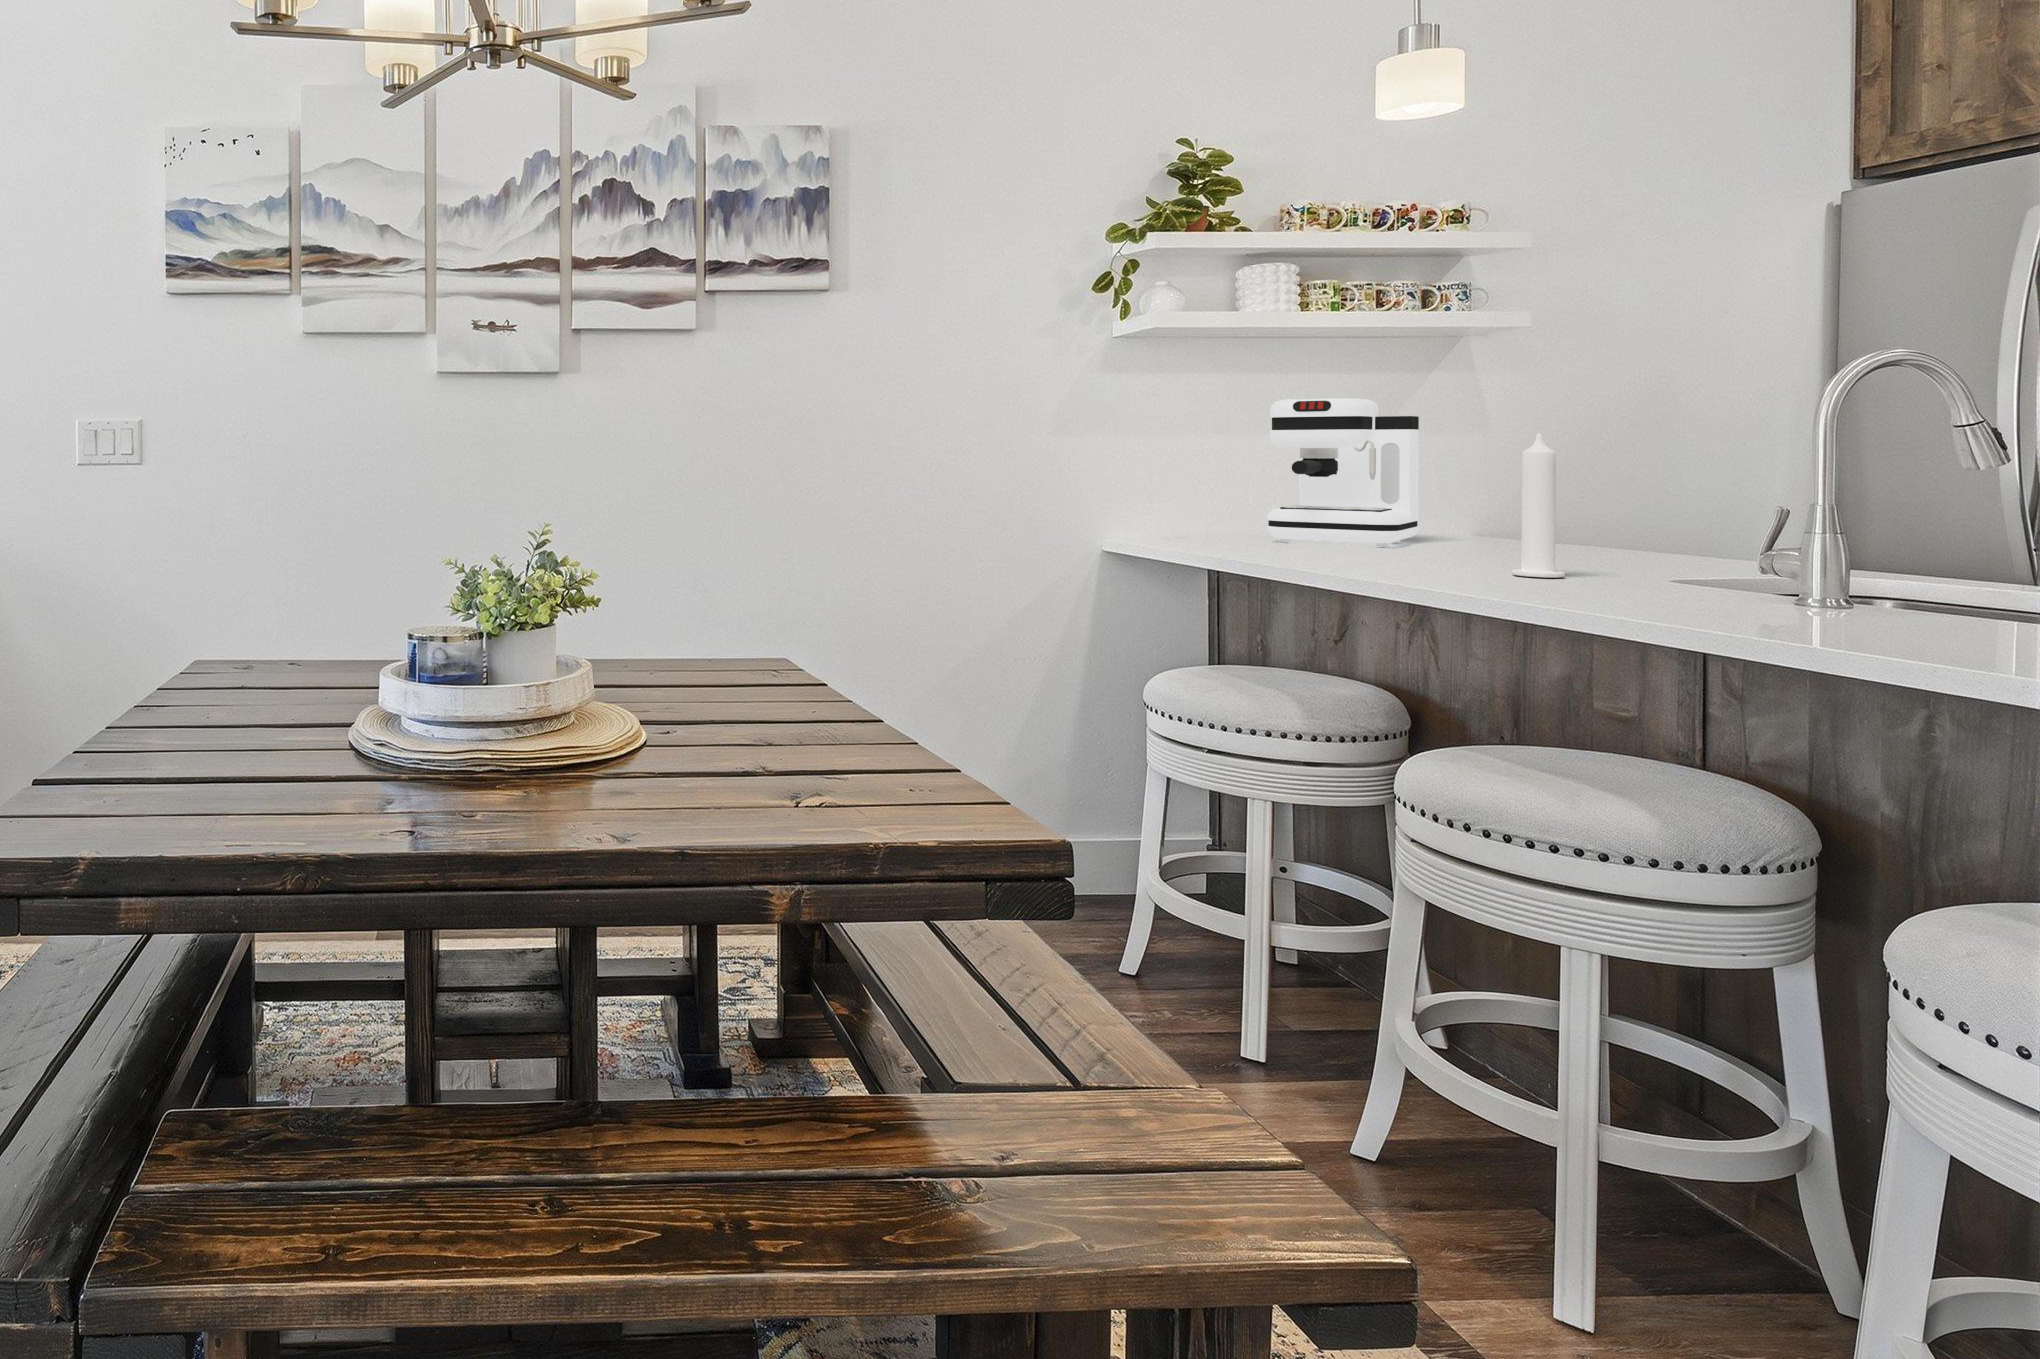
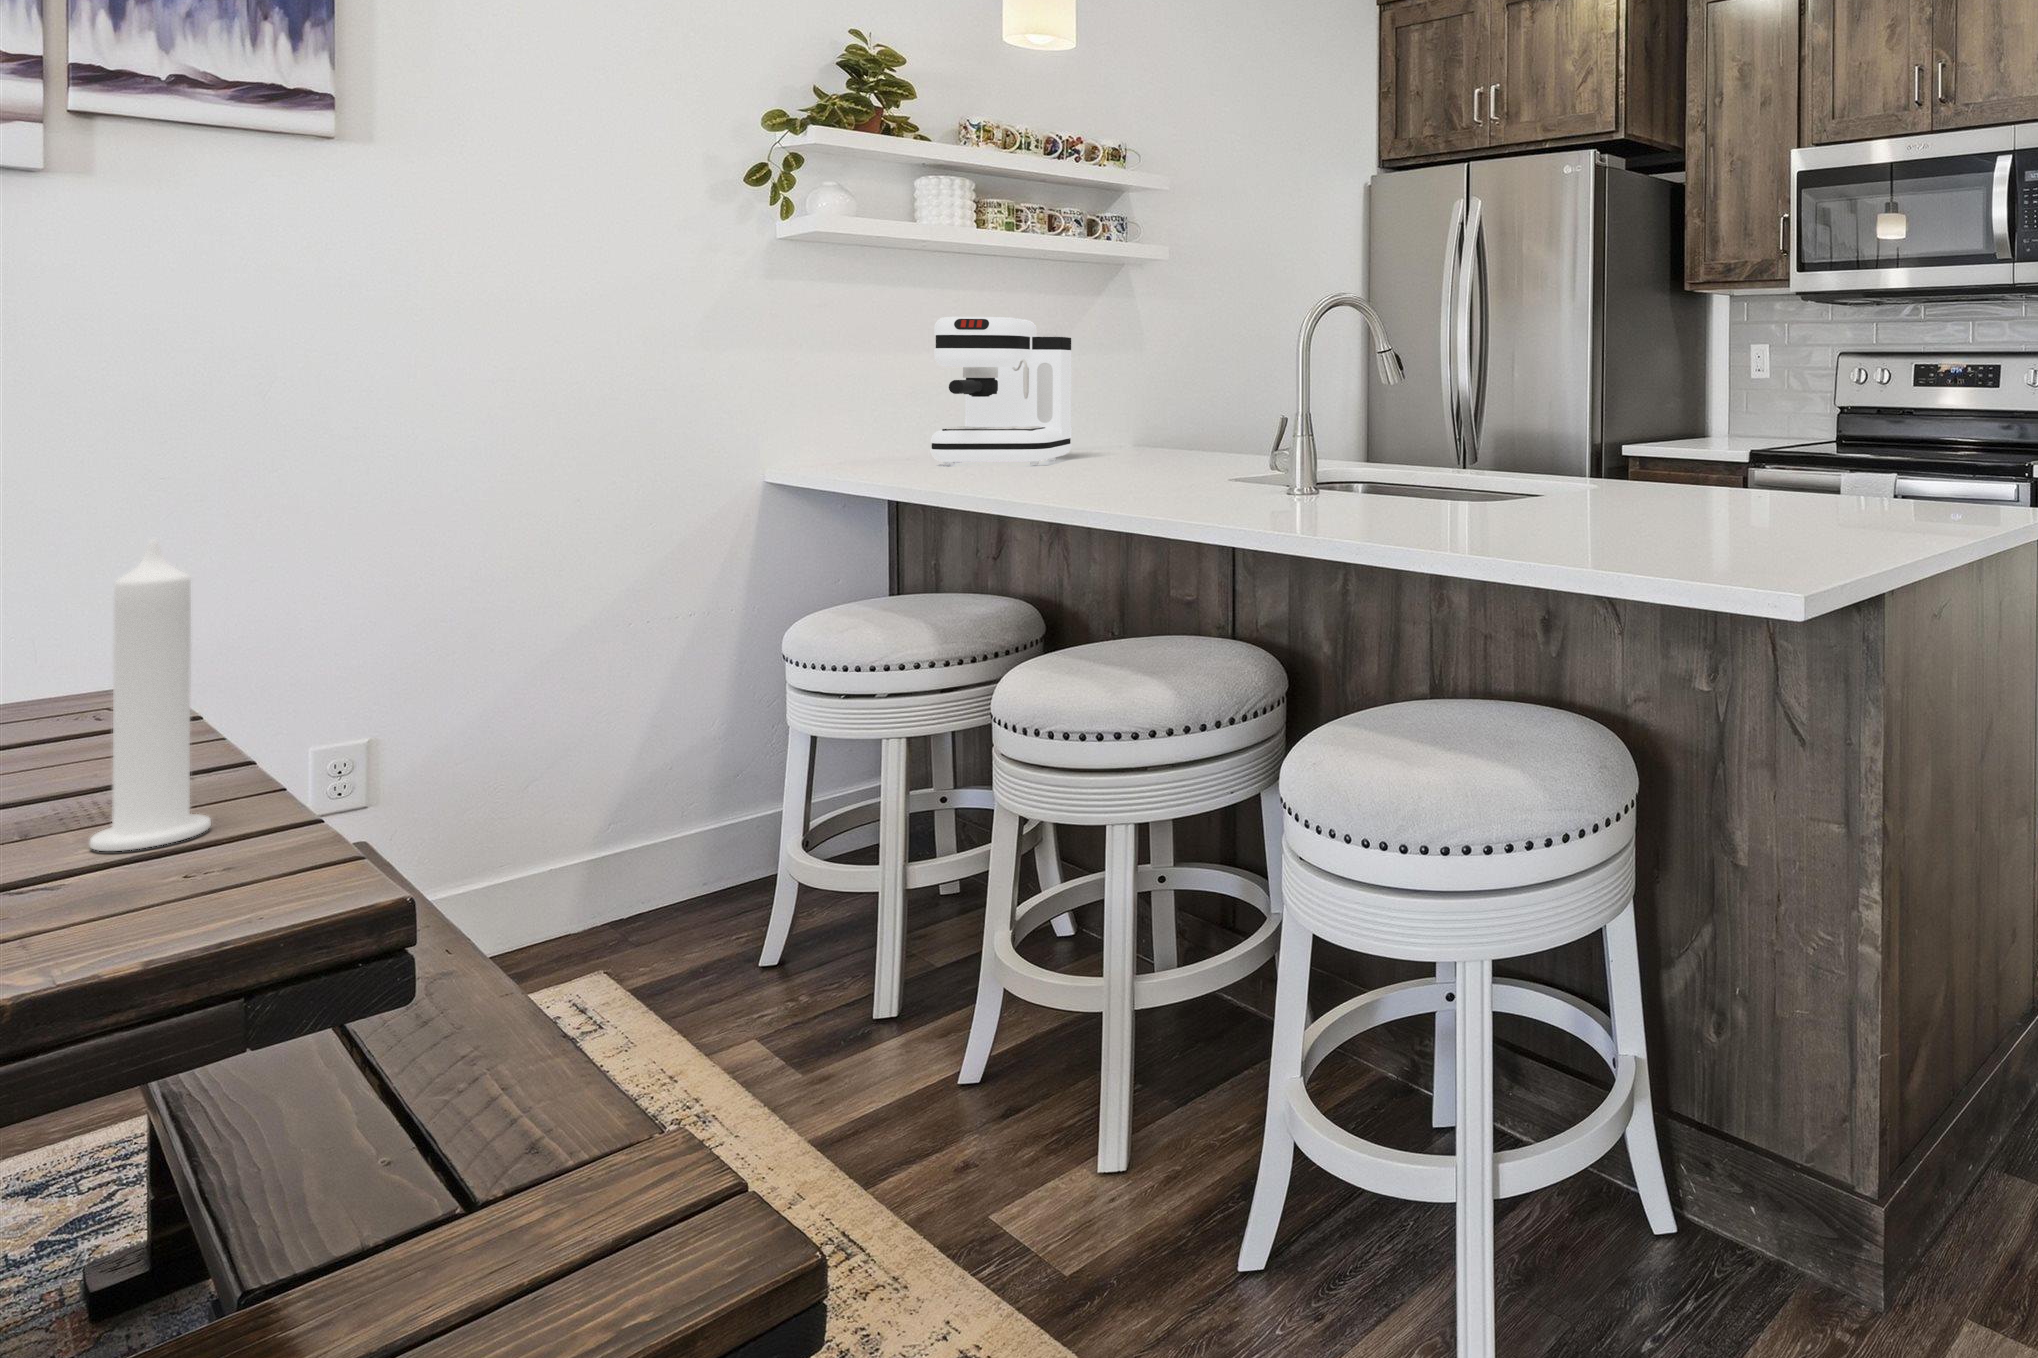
candle: present [1512,433,1565,578] -> present [90,539,211,851]

